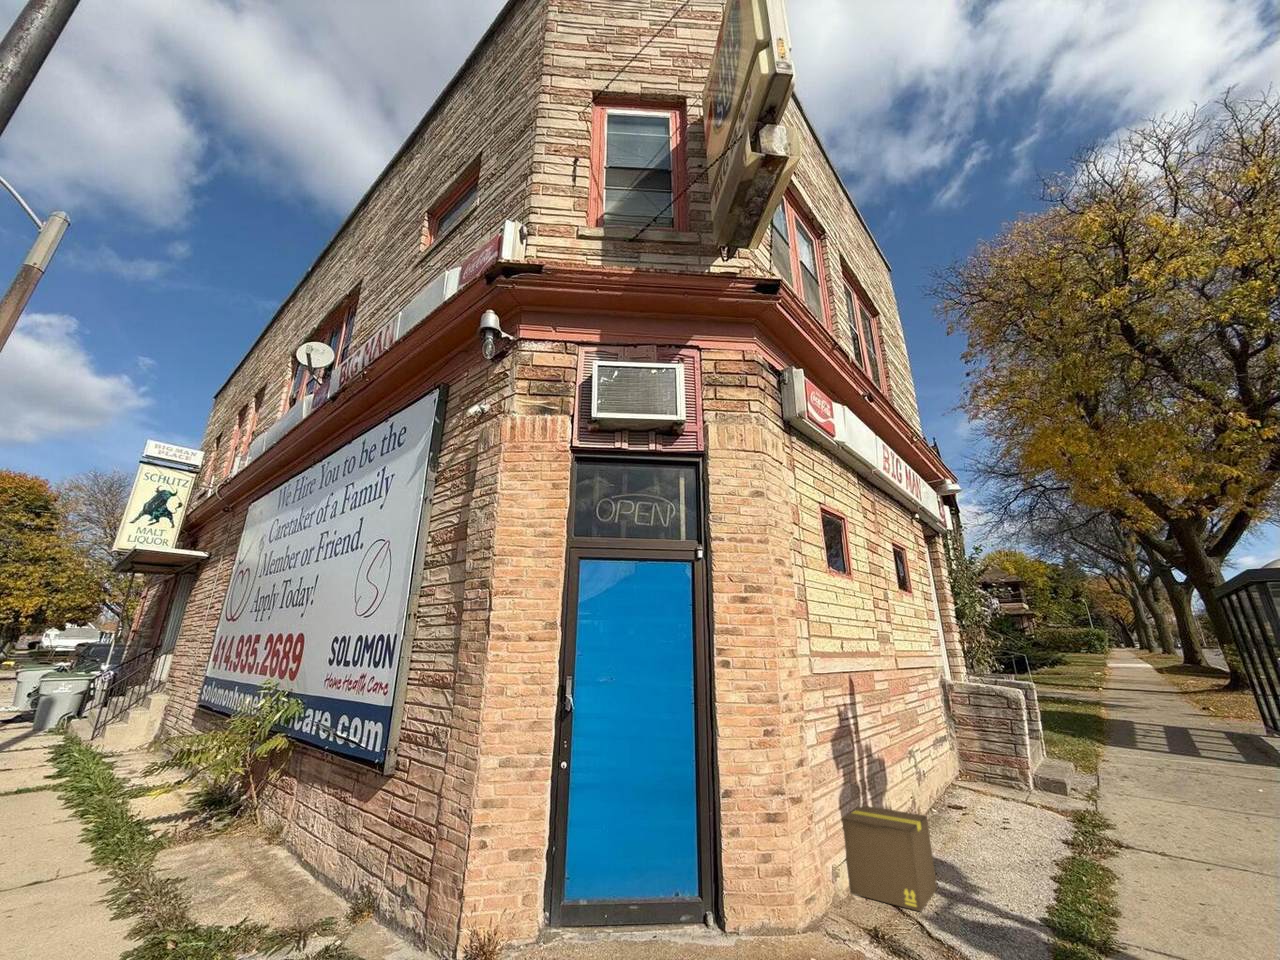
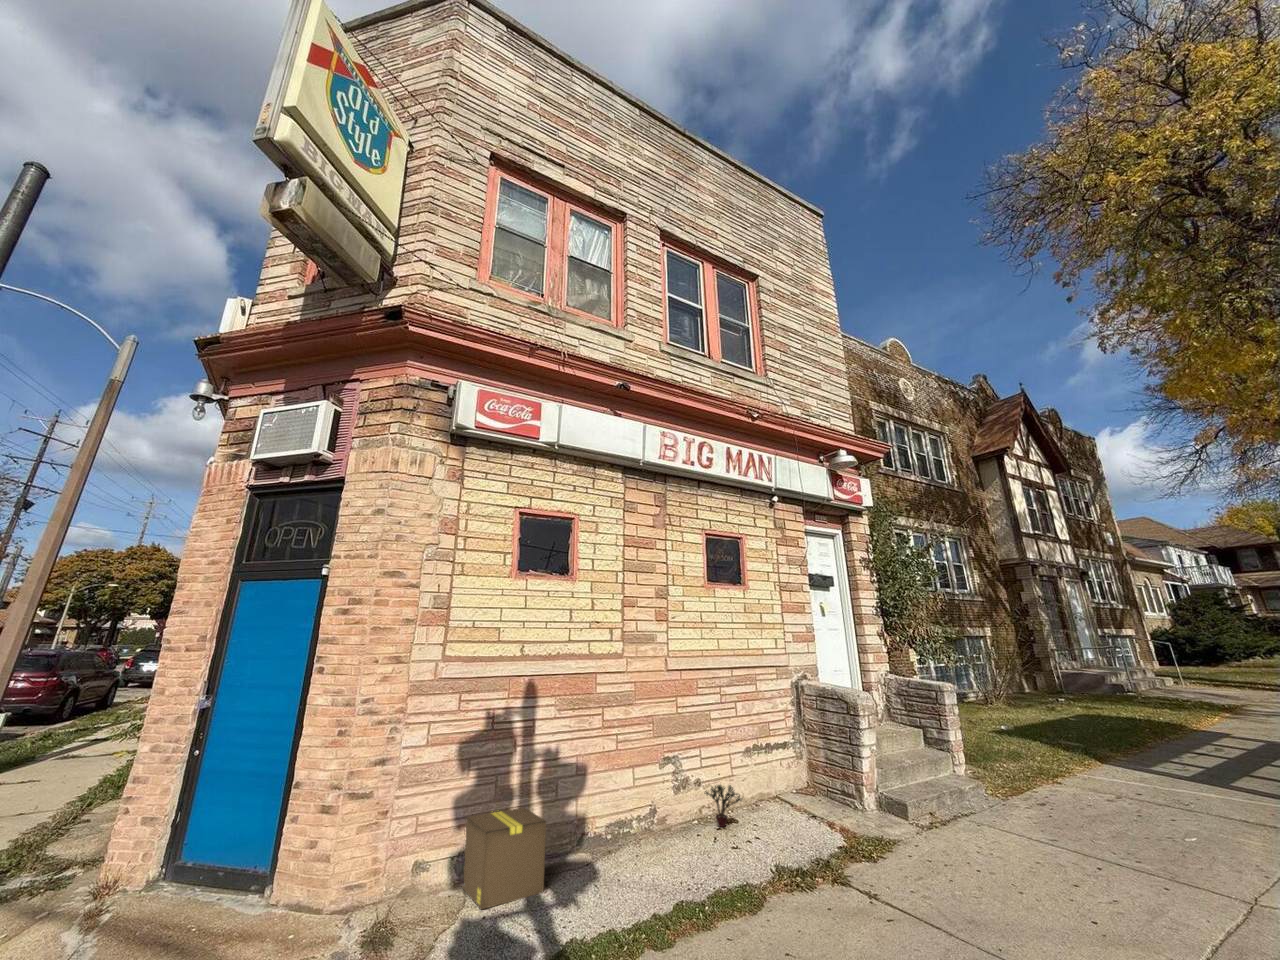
potted plant: none [931,774,971,816] -> present [705,785,742,827]

